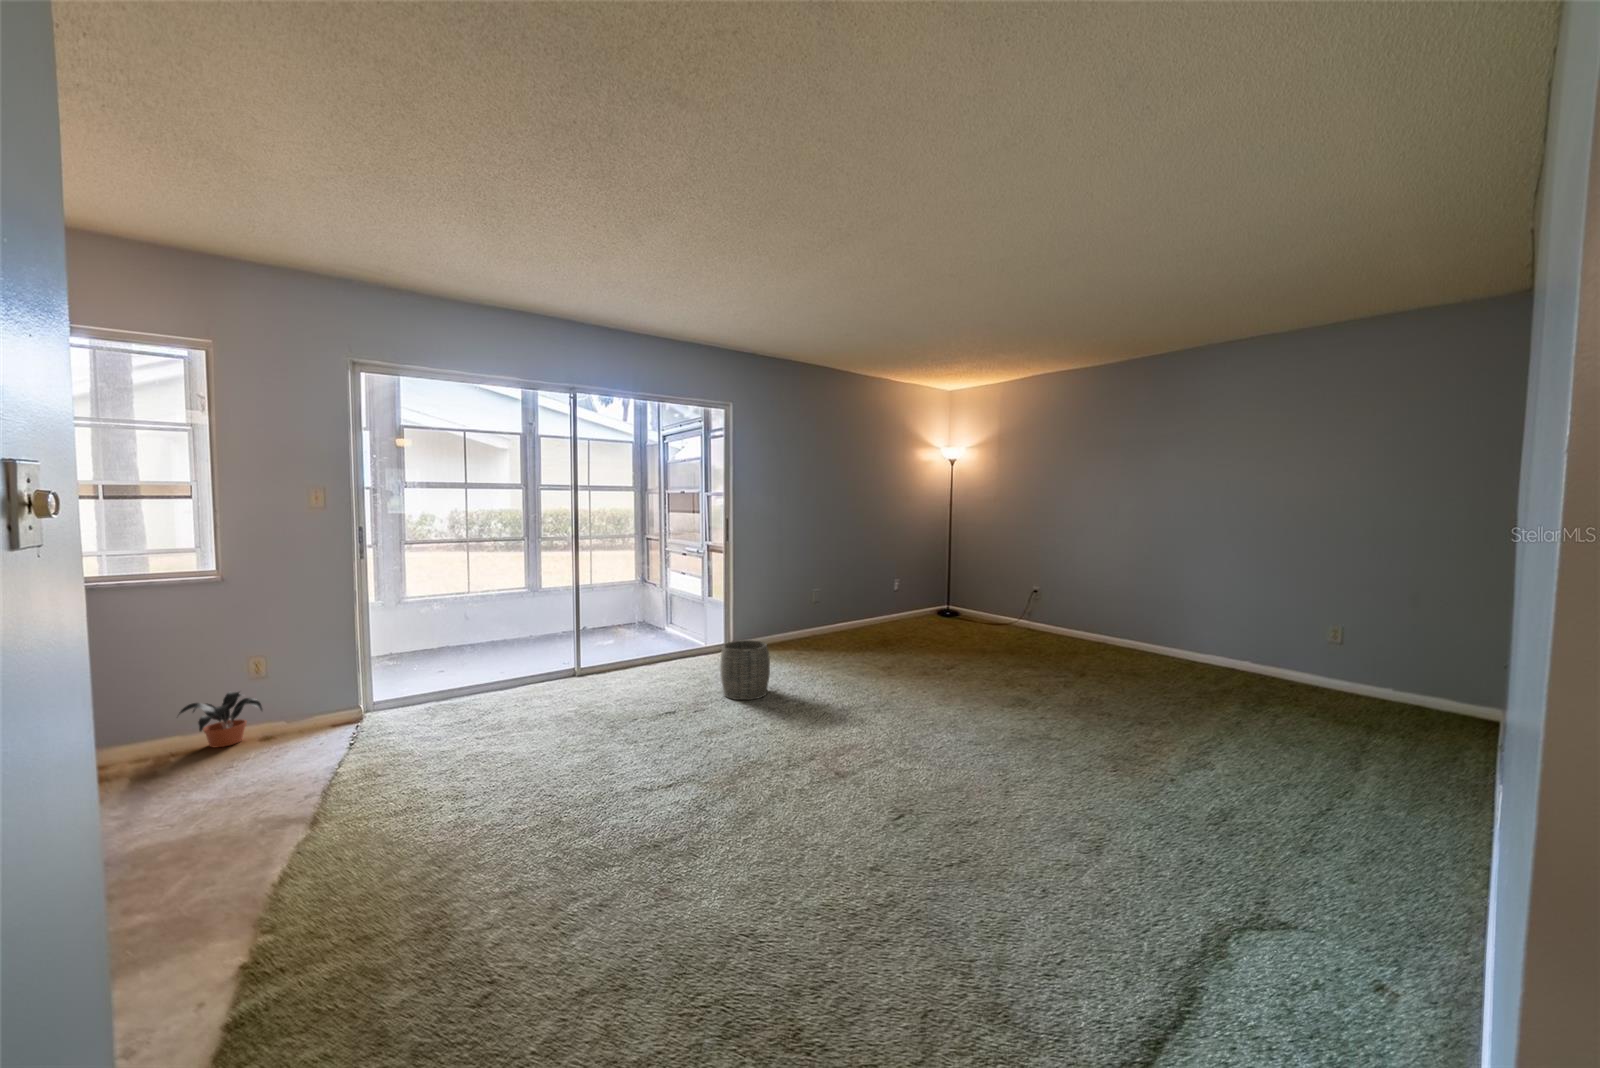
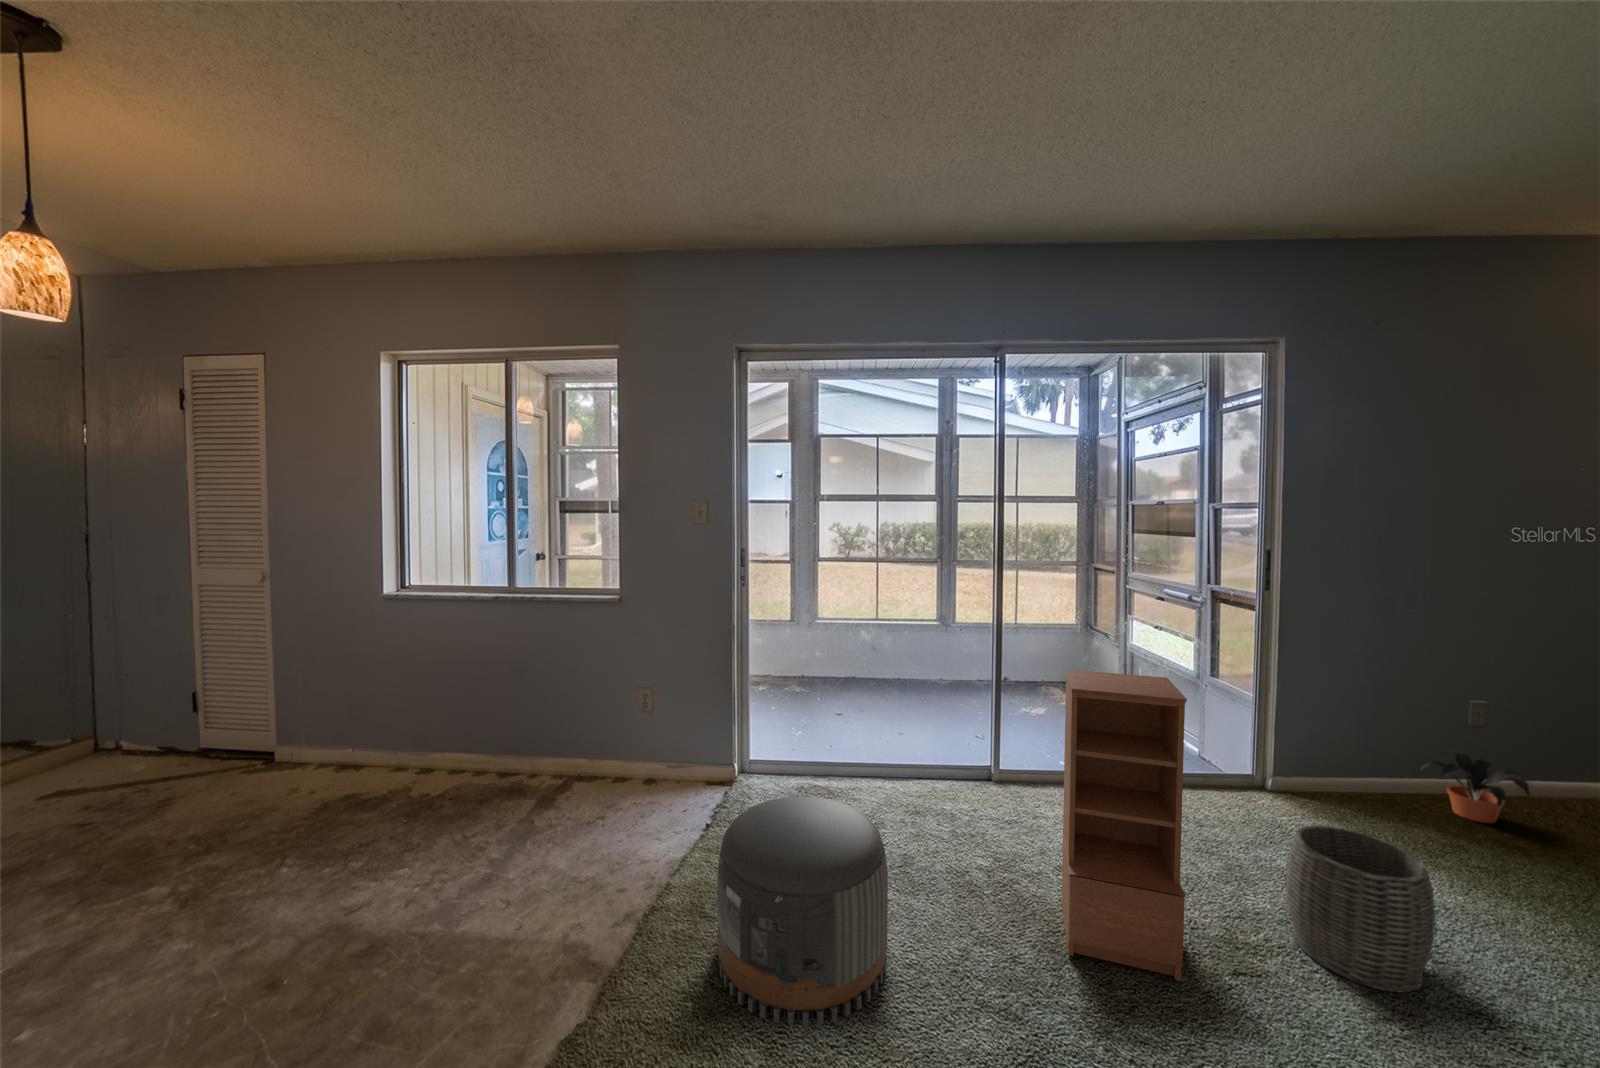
bookcase: none [614,575,671,723] -> present [1062,669,1187,981]
pouf: none [394,670,515,784] -> present [717,796,888,1026]
potted plant: present [179,692,262,747] -> present [1422,750,1532,823]

